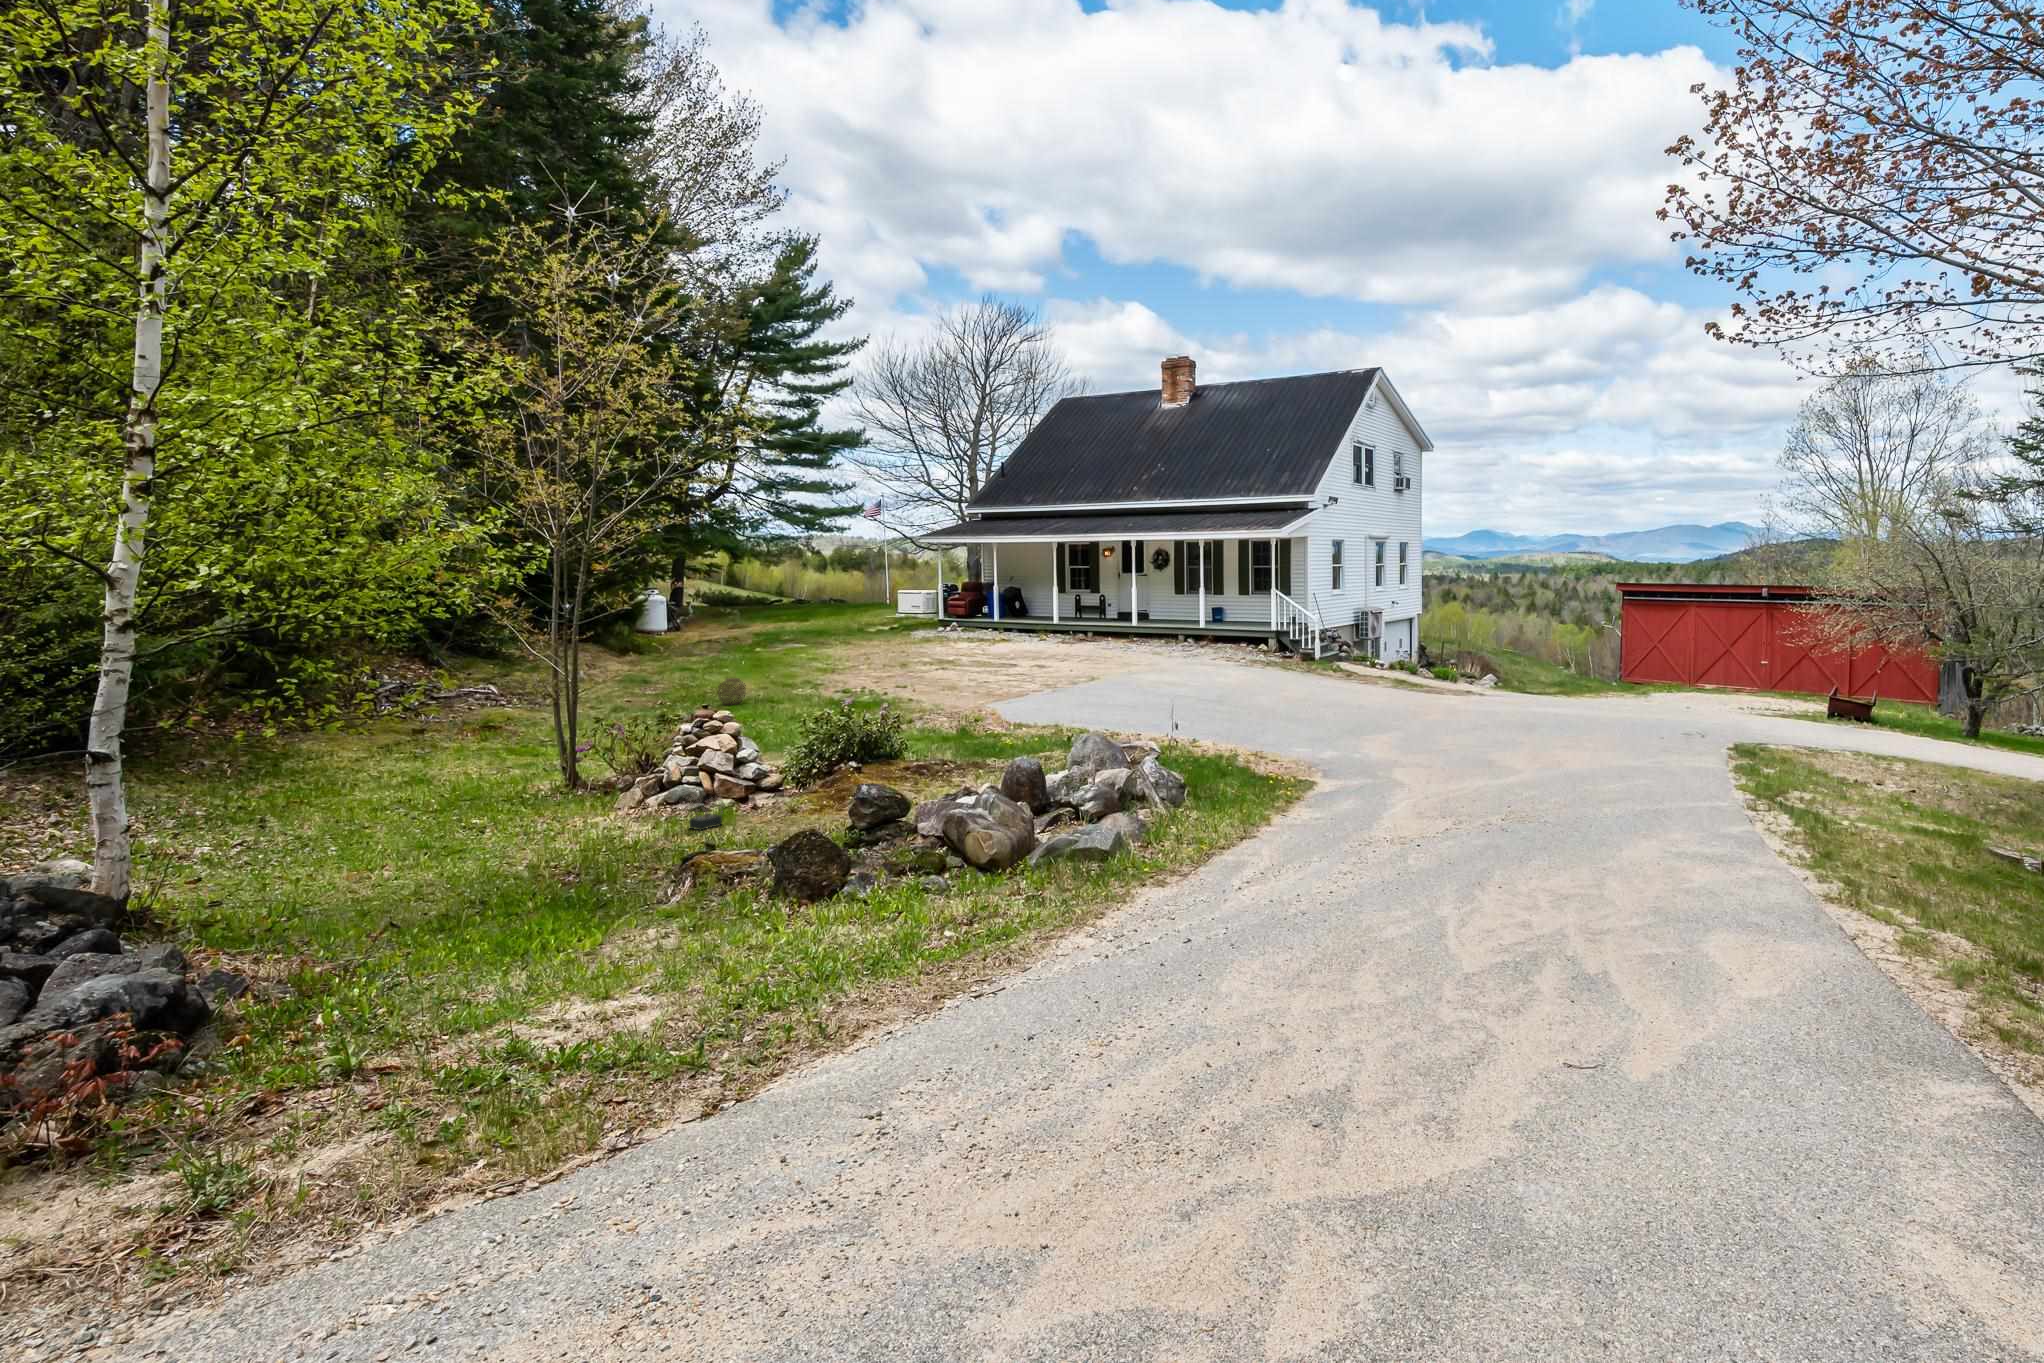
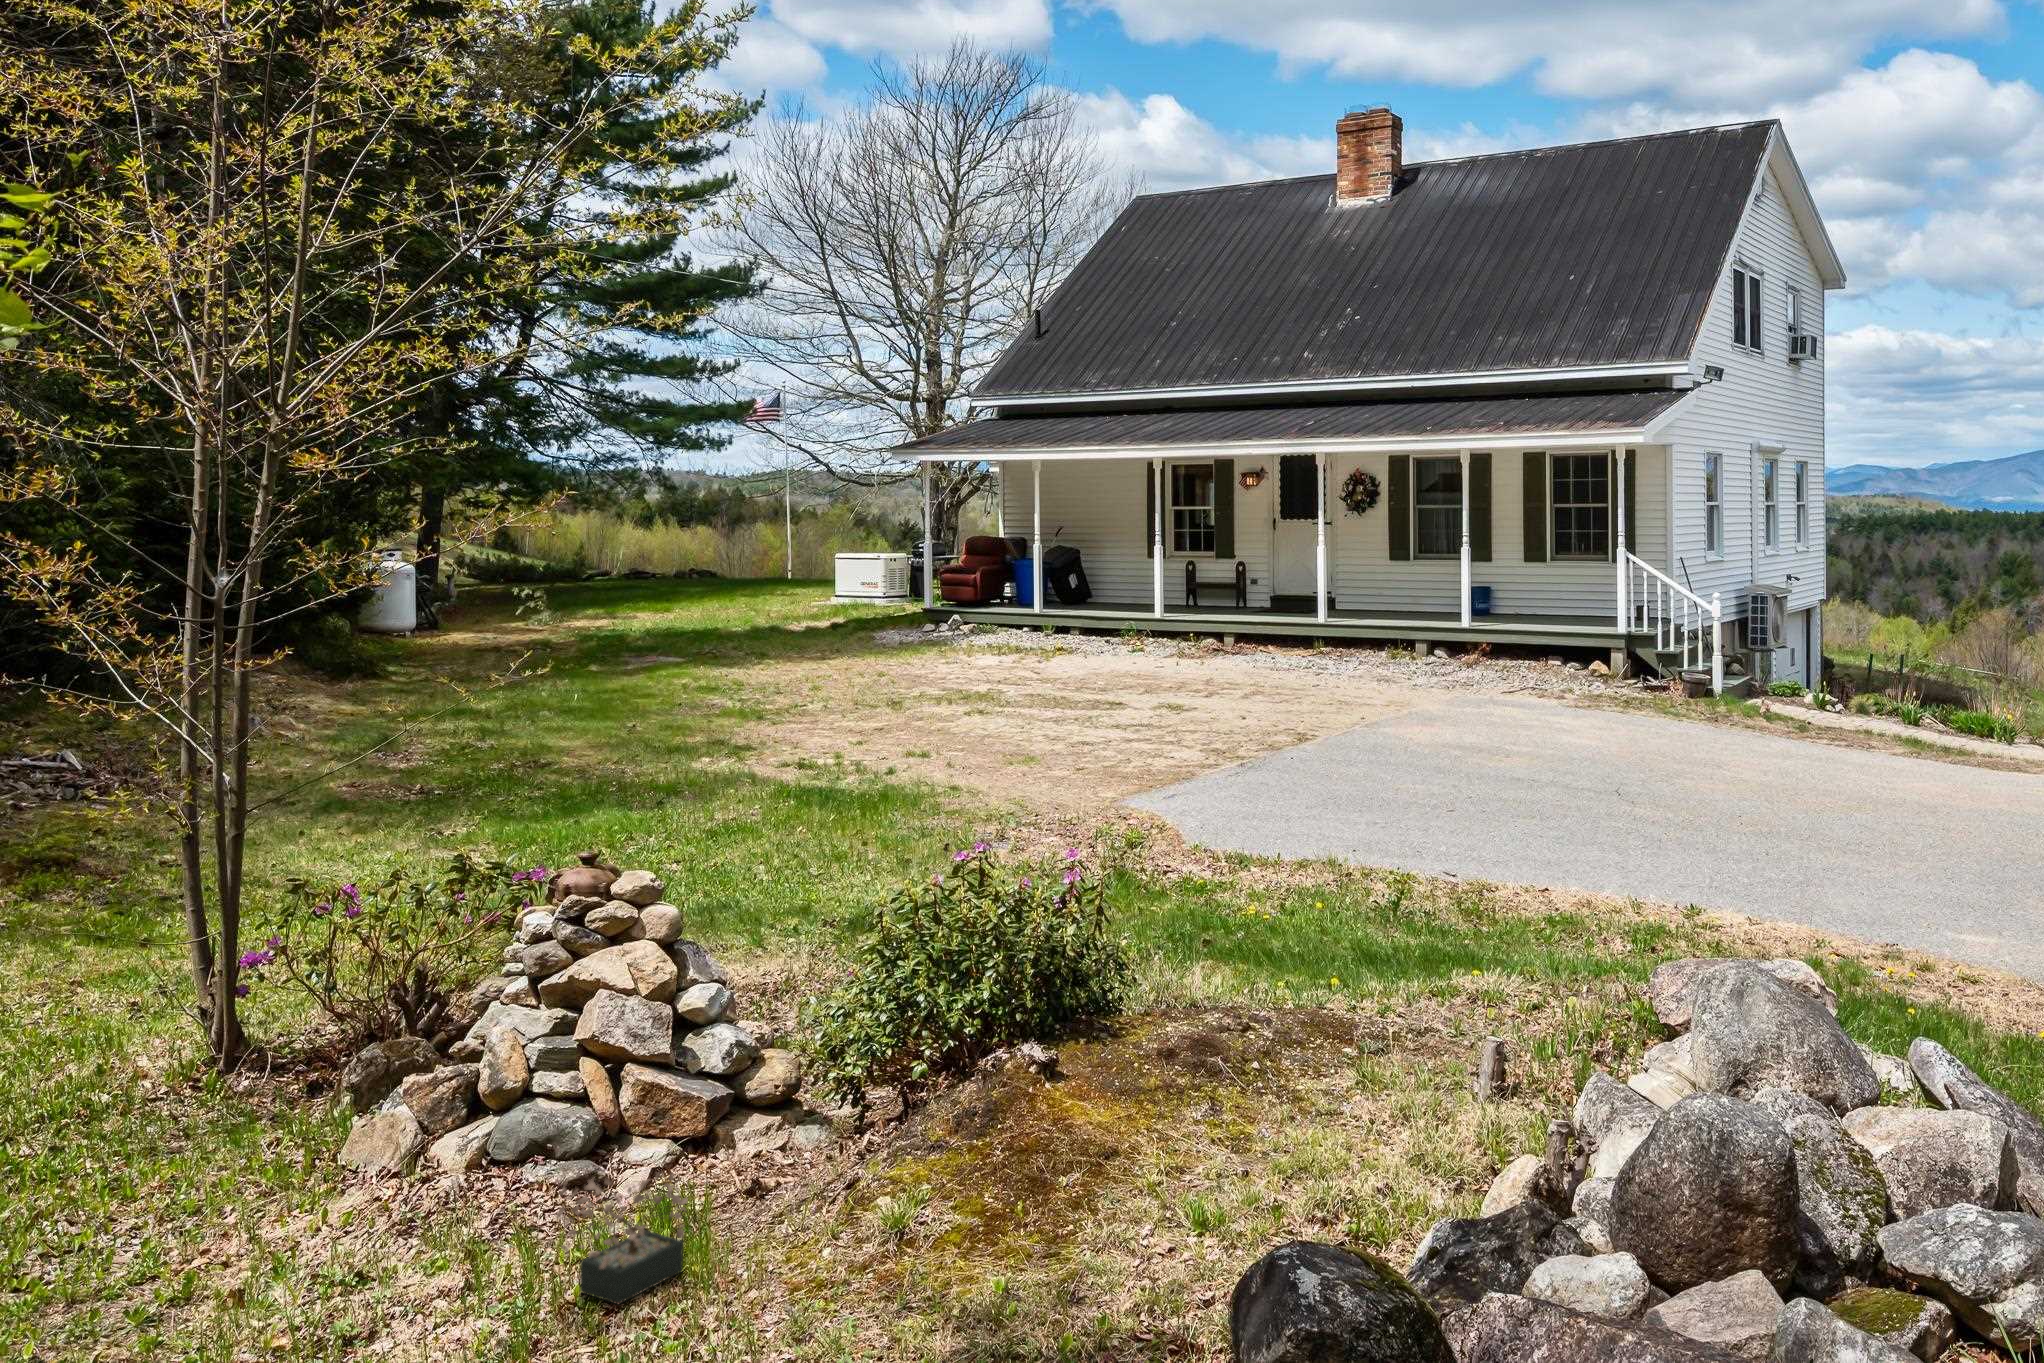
woven basket: present [718,678,746,705] -> none [554,744,617,808]

